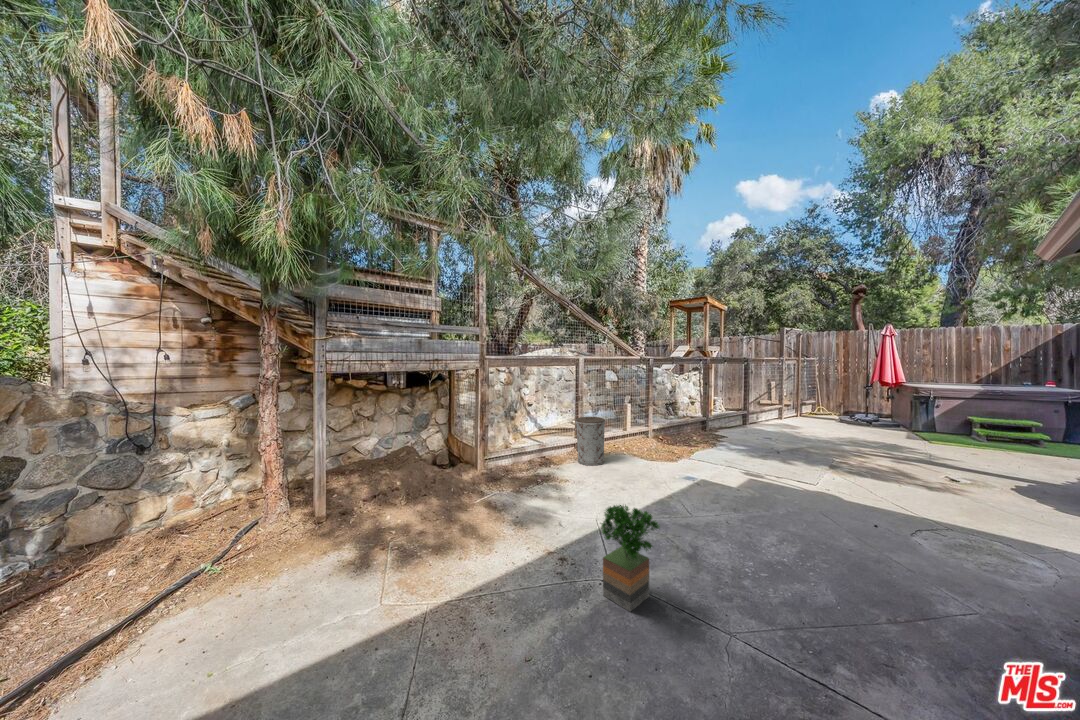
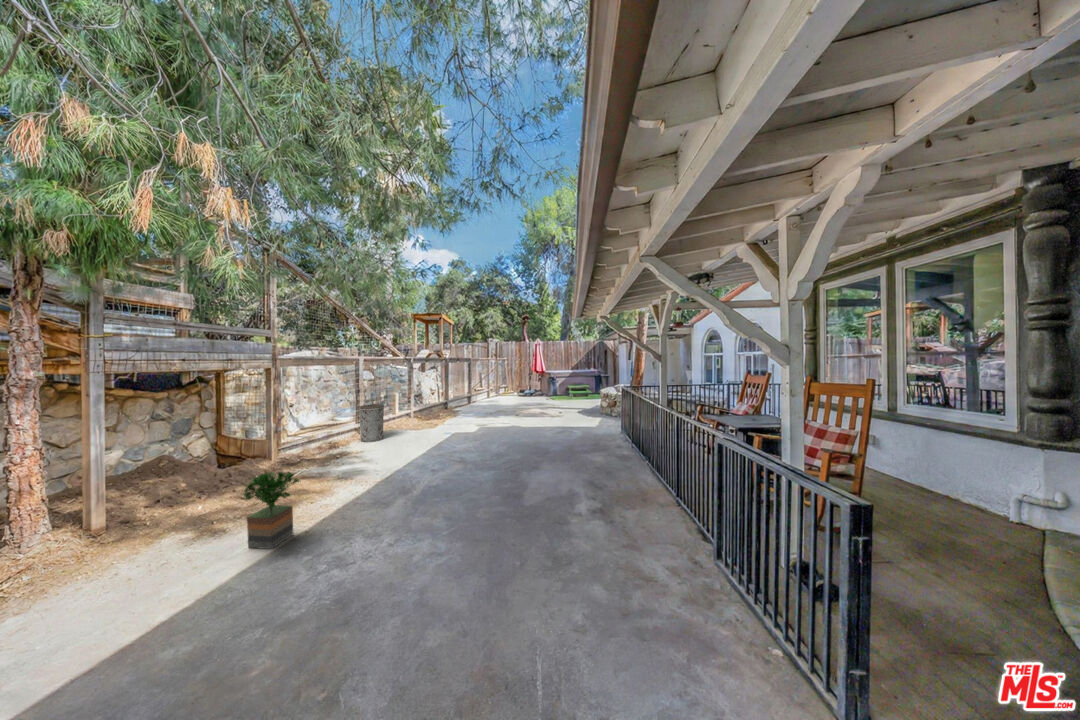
potted tree: present [602,505,660,612] -> present [244,472,300,549]

